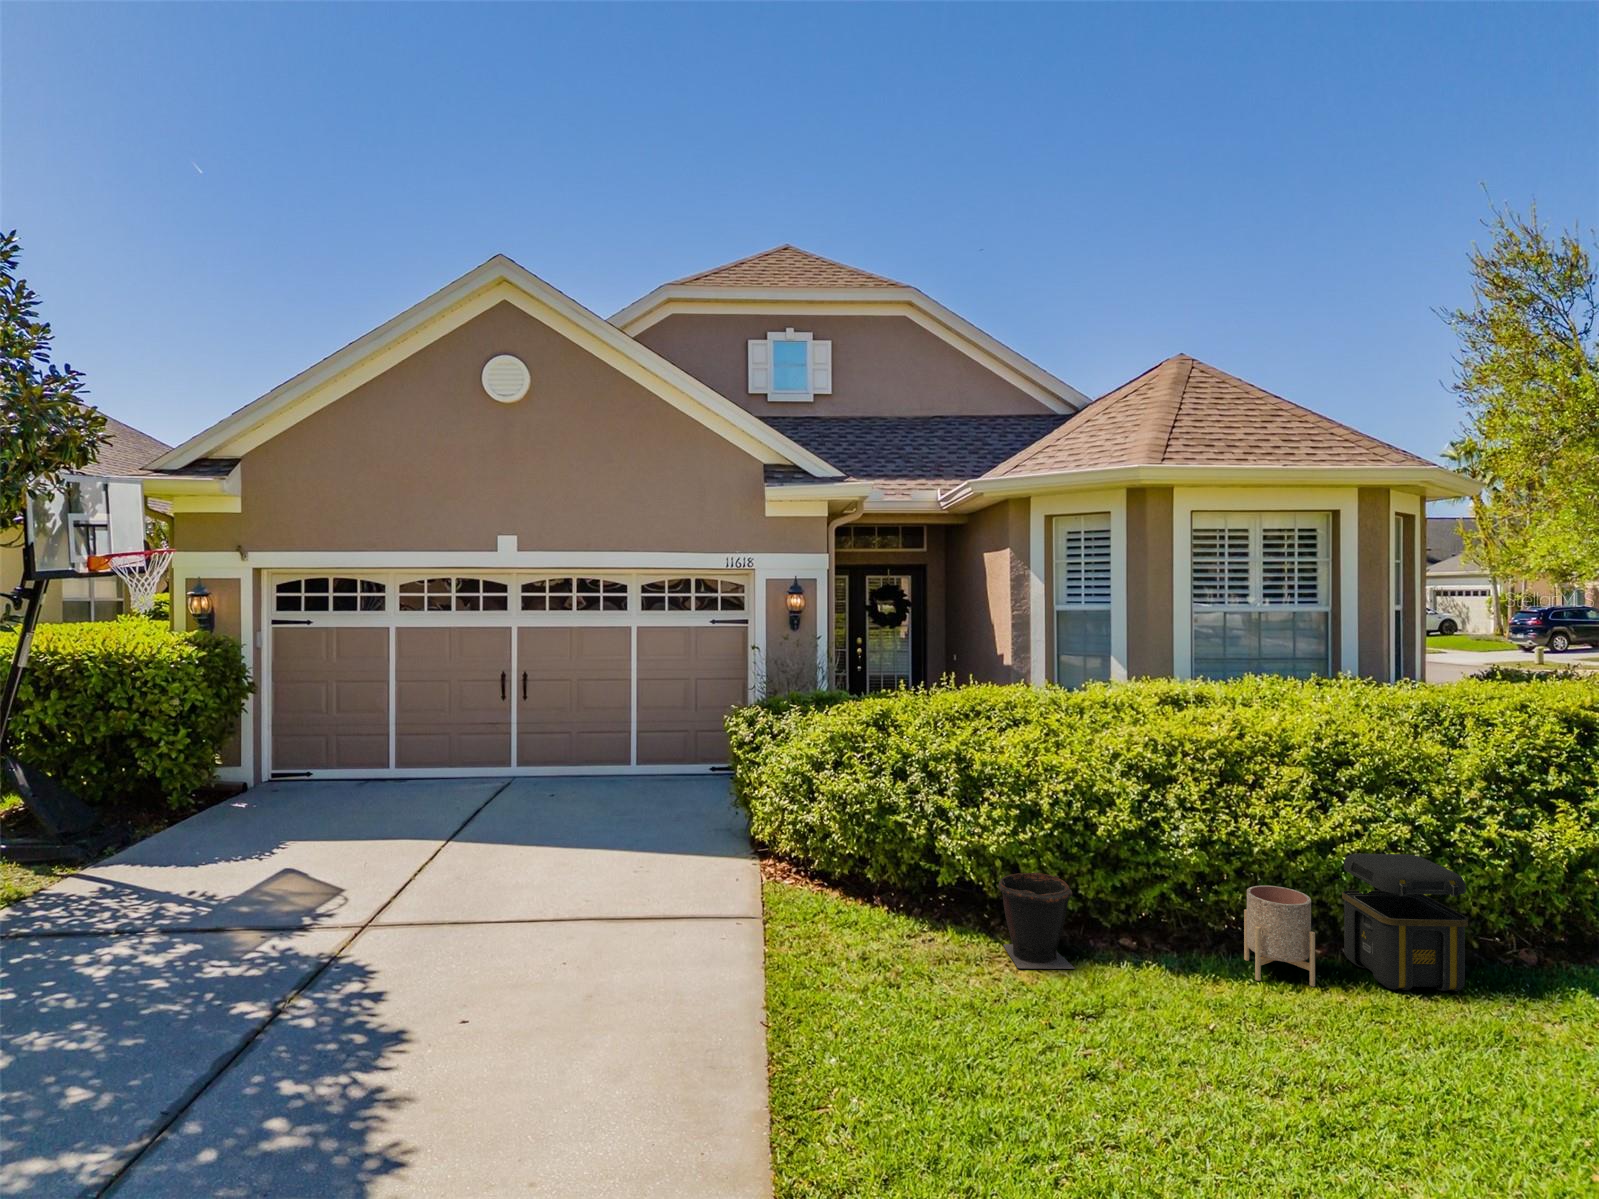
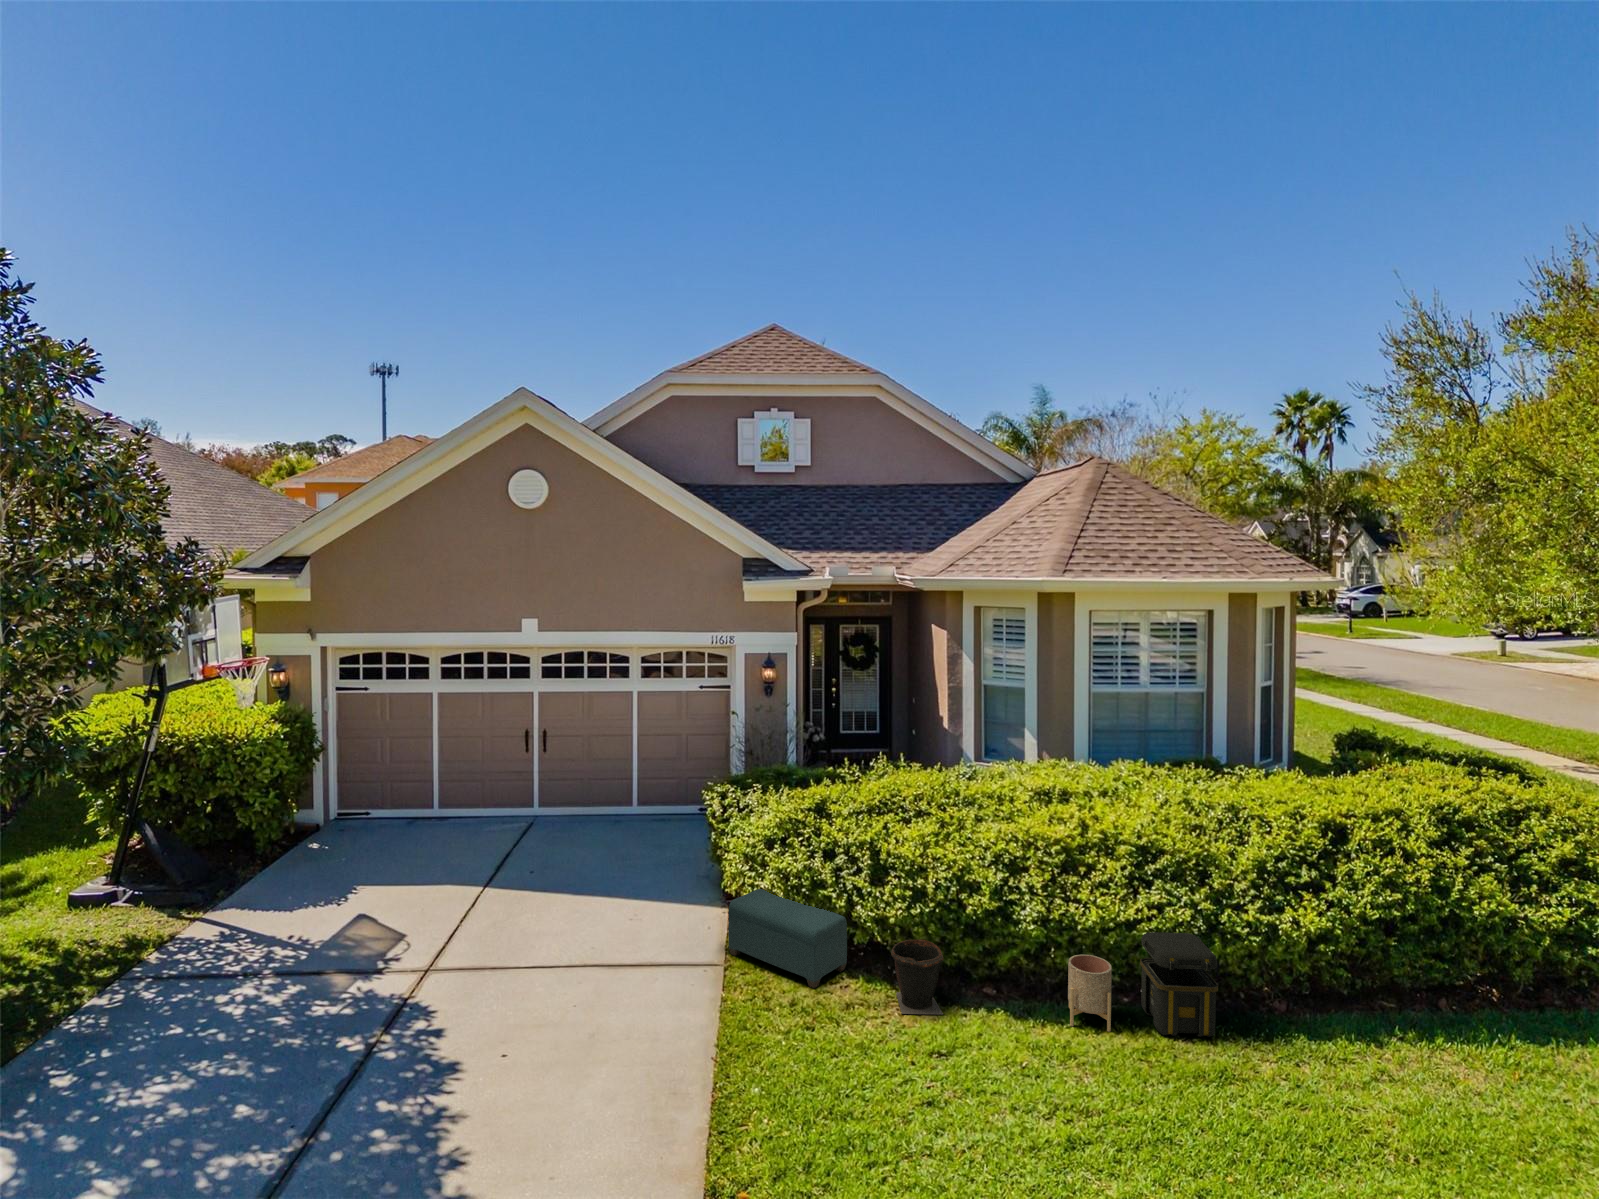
bench: none [768,824,929,941] -> present [728,889,847,988]

